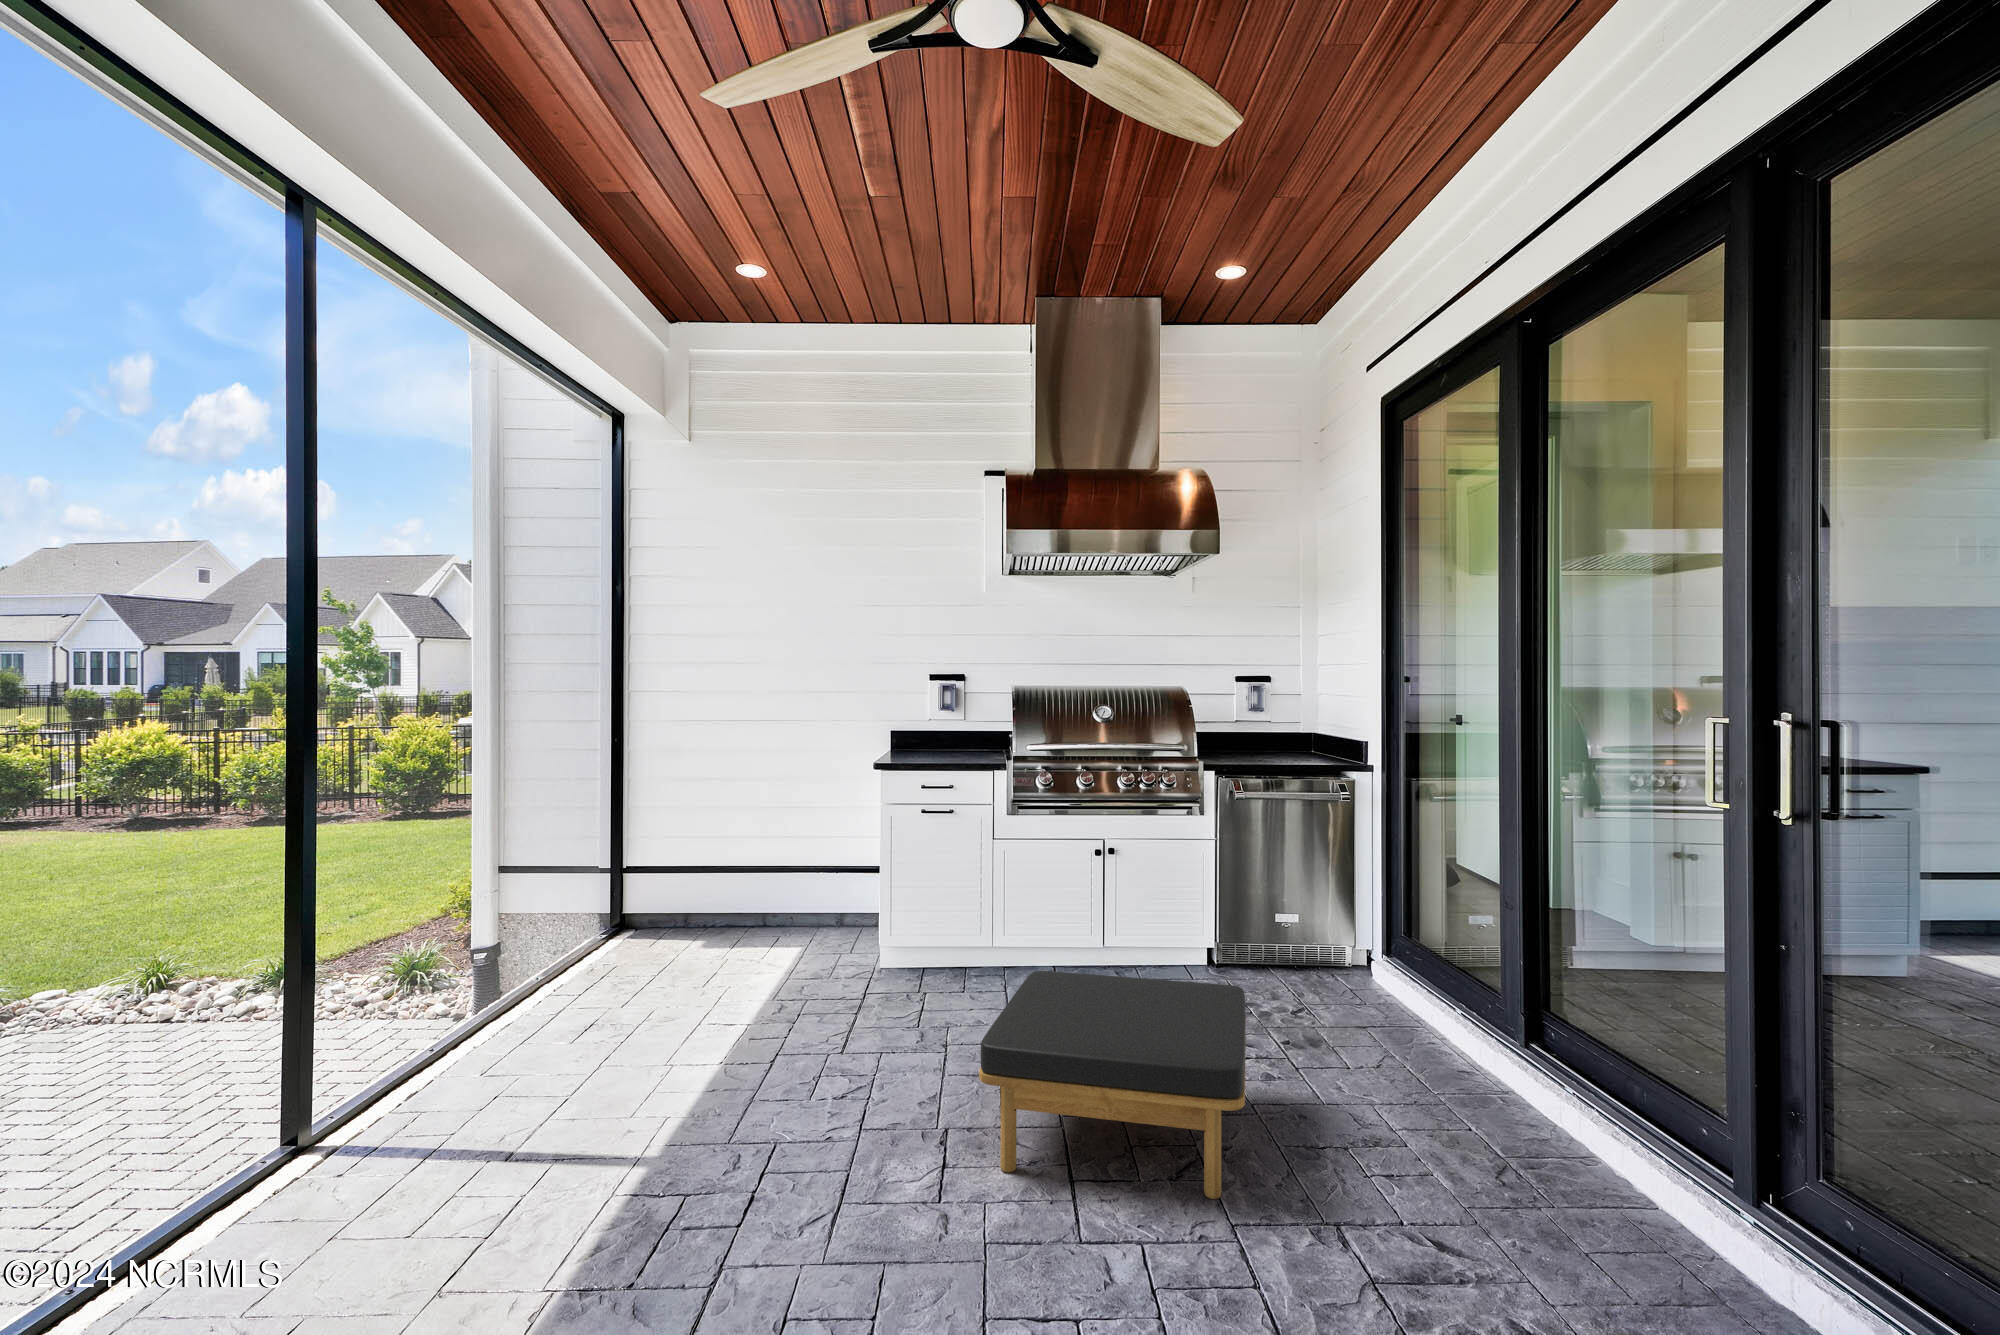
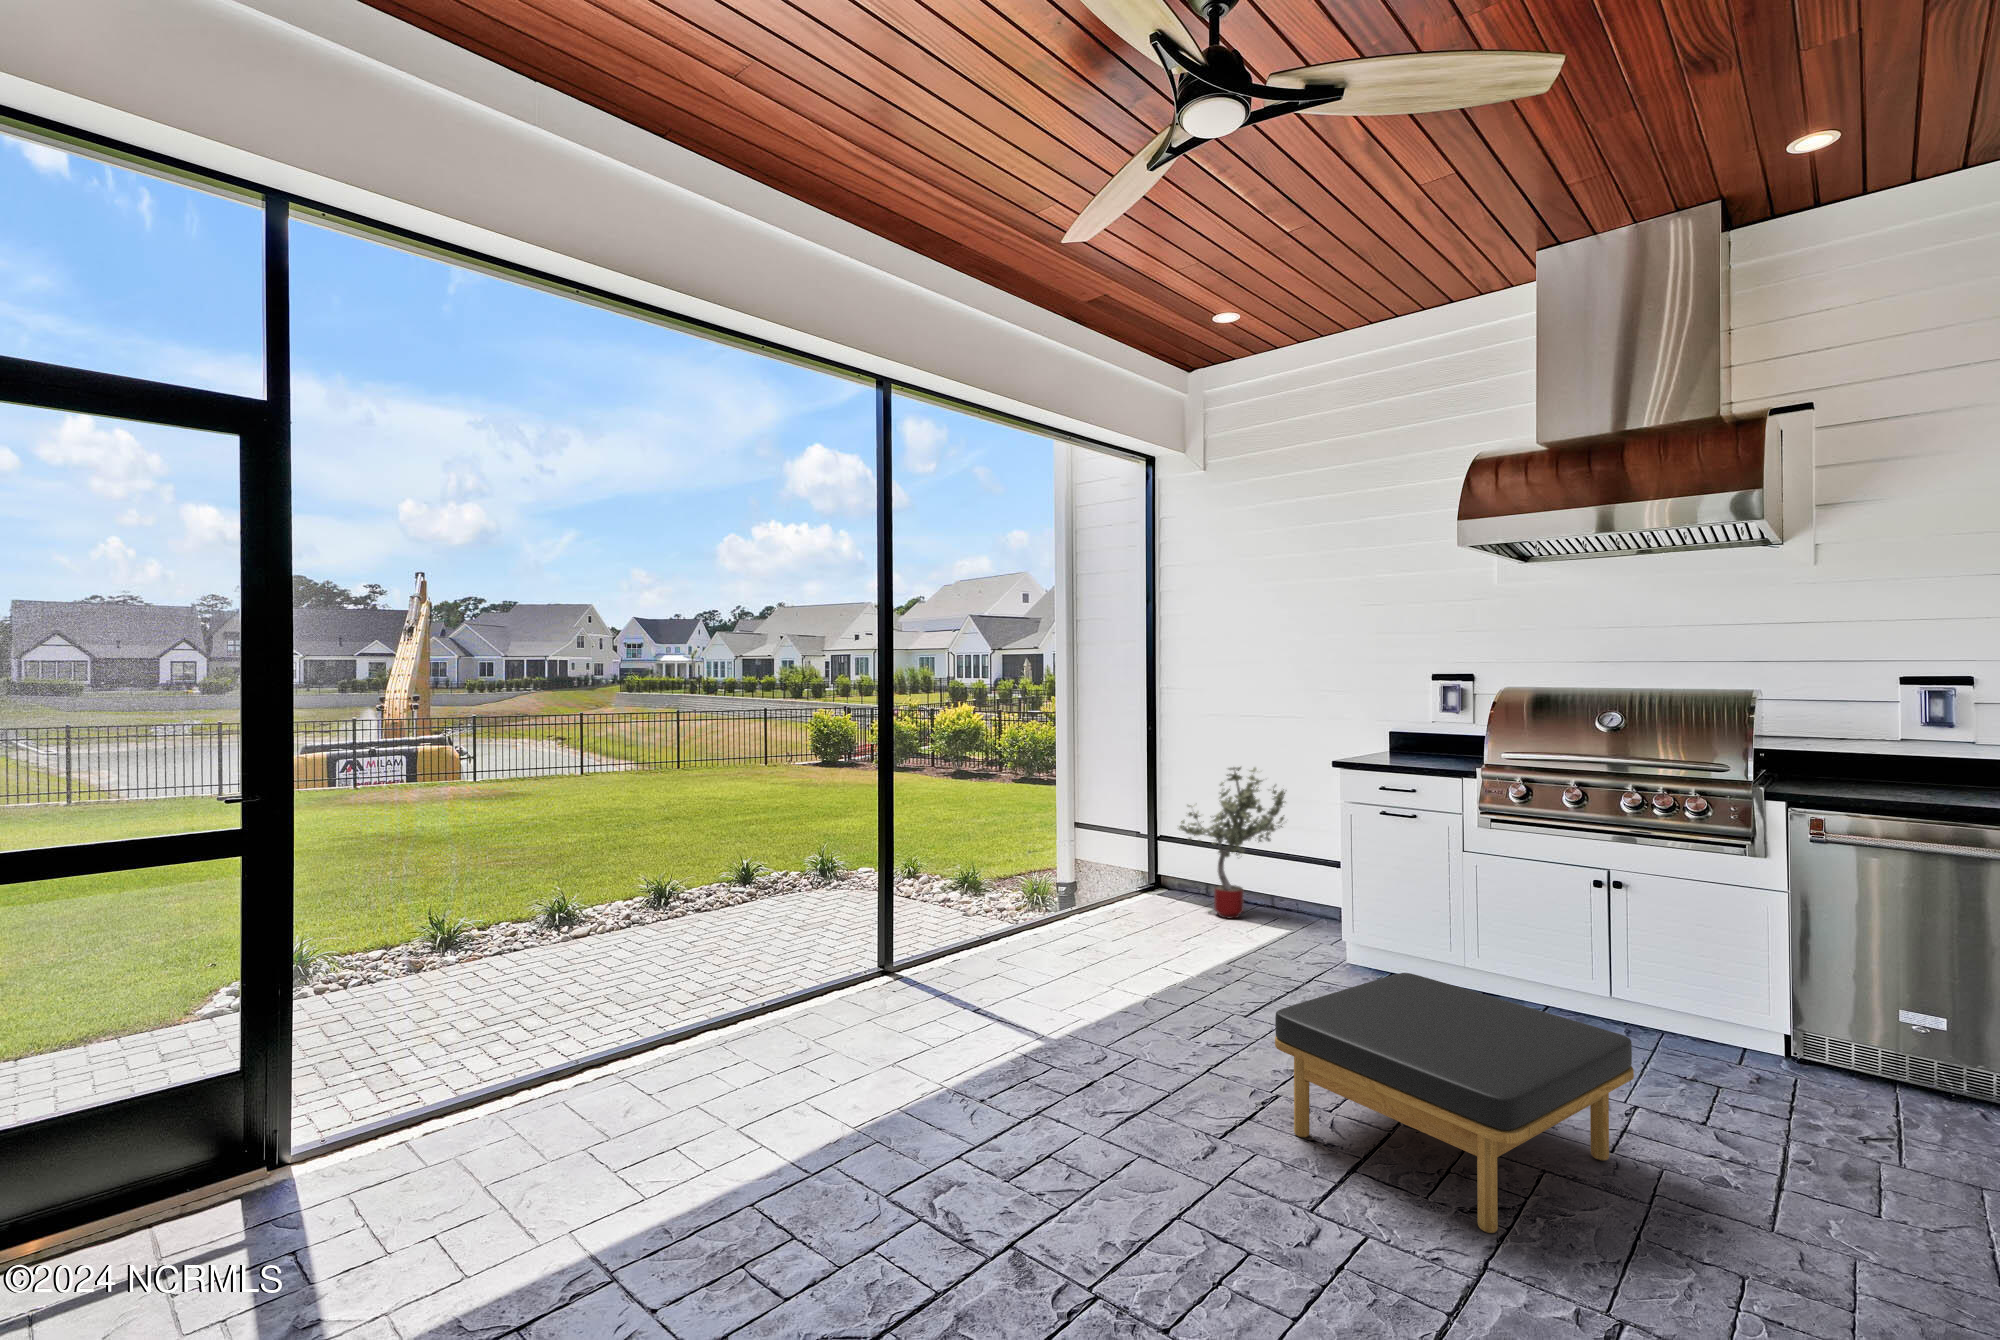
potted tree: none [653,770,798,952] -> present [1179,767,1286,918]

